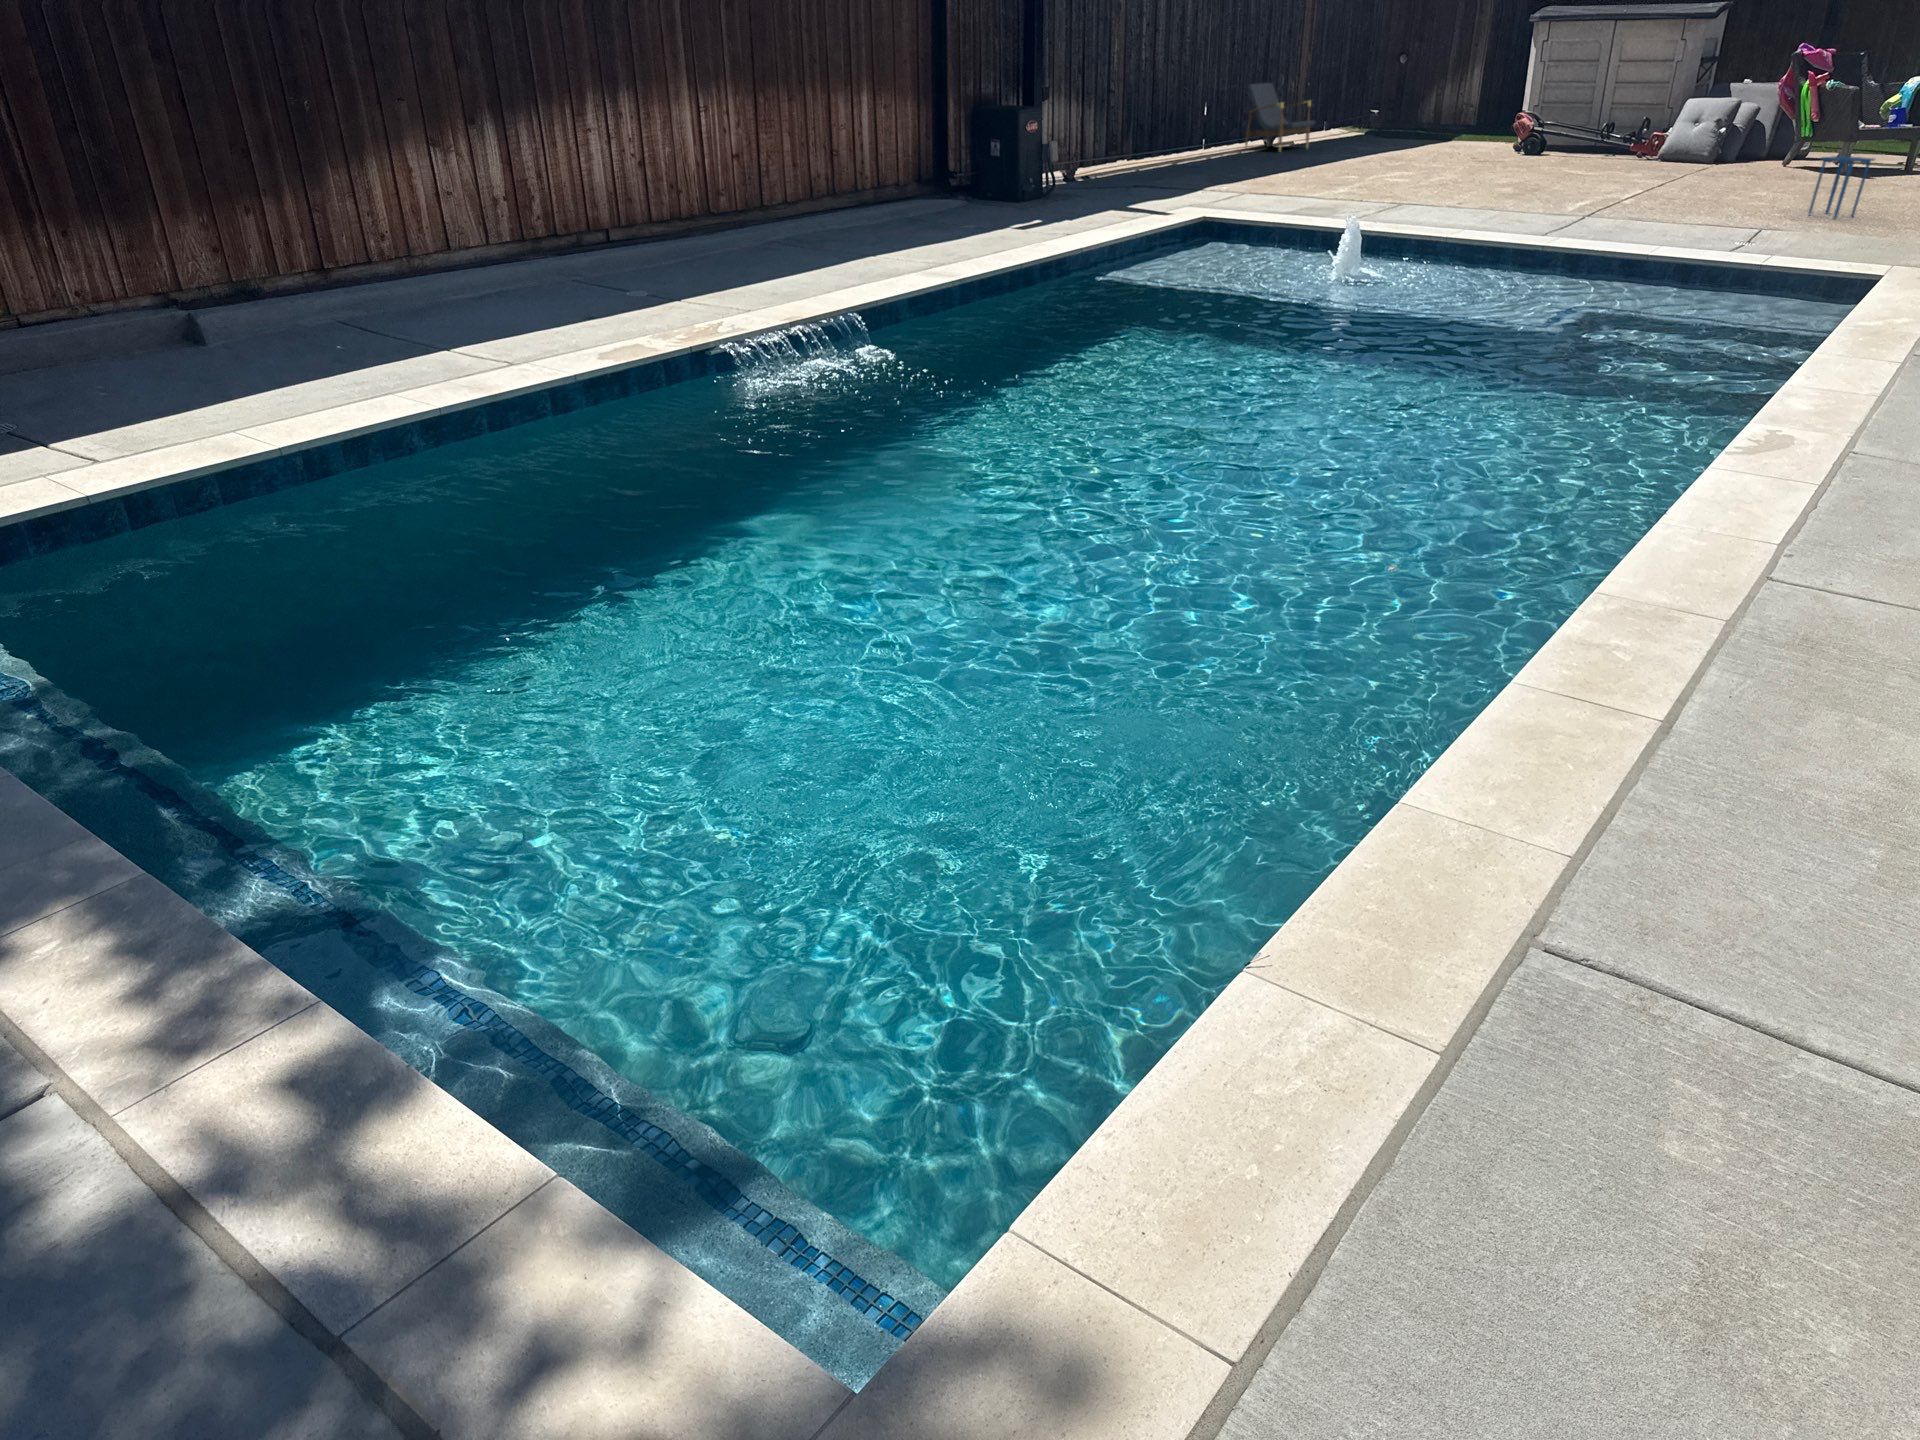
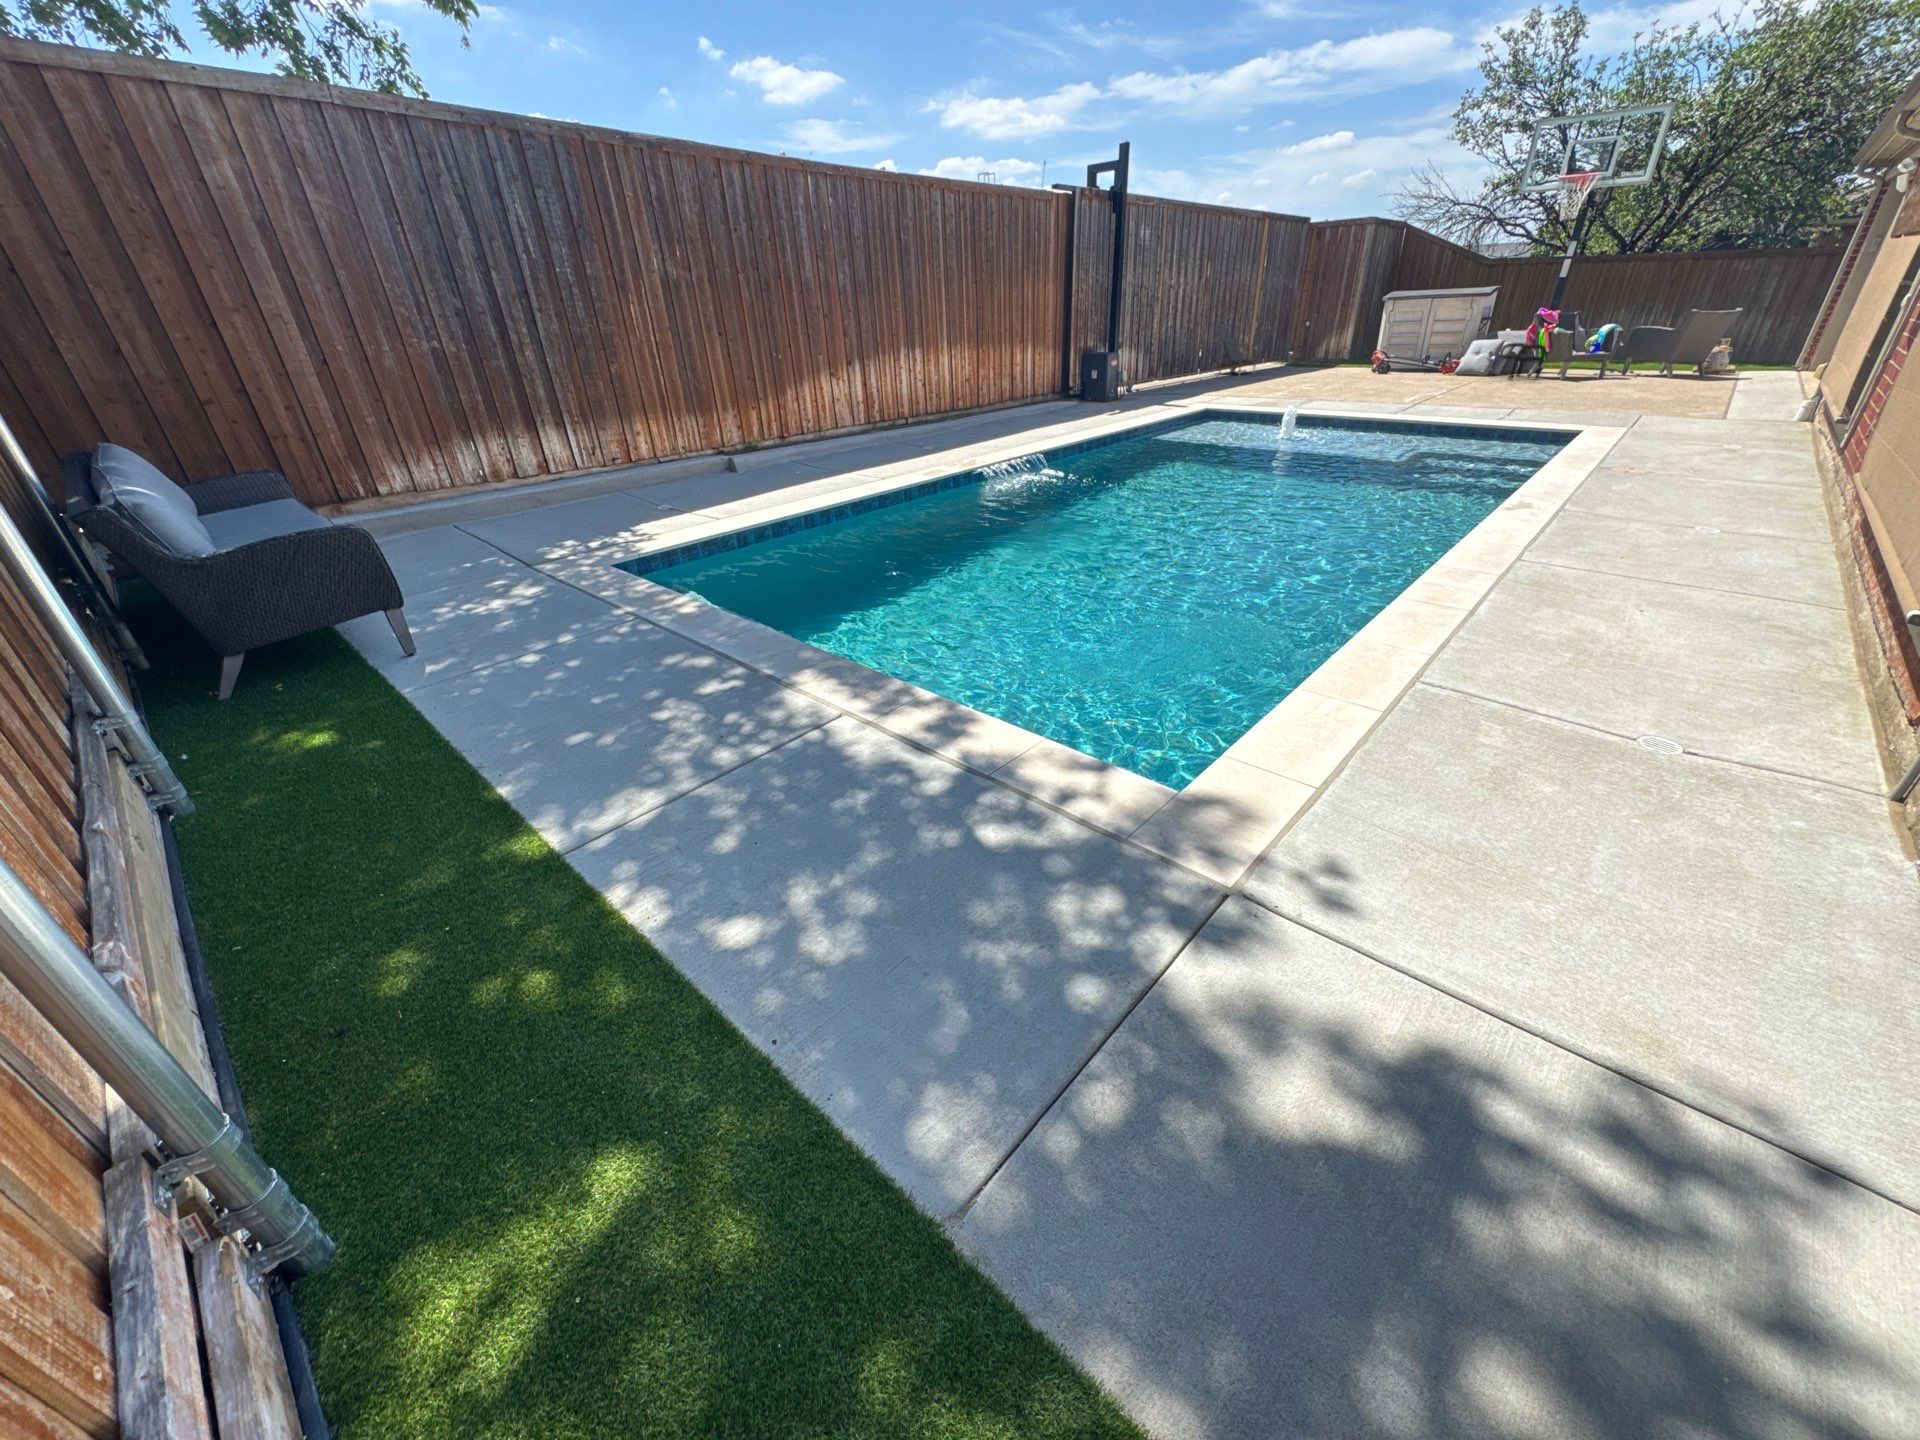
bench: none [1721,104,1813,171] -> present [1492,343,1546,380]
side table: present [1808,156,1875,218] -> none [1542,369,1582,403]

